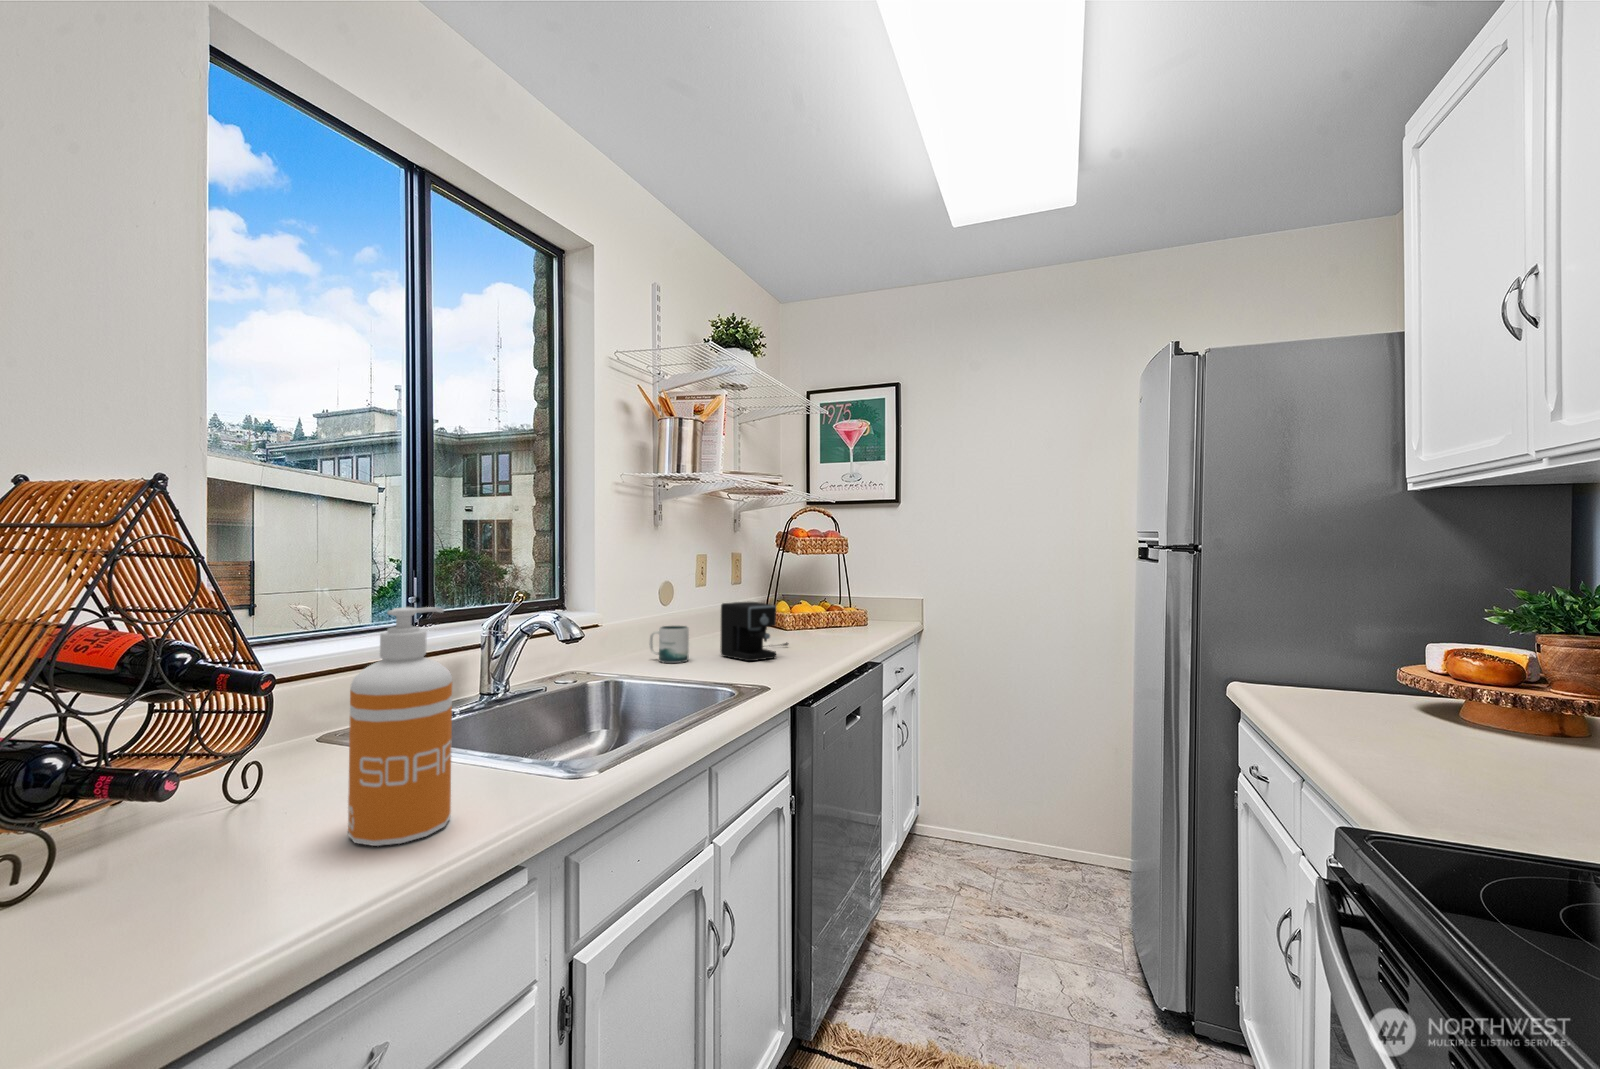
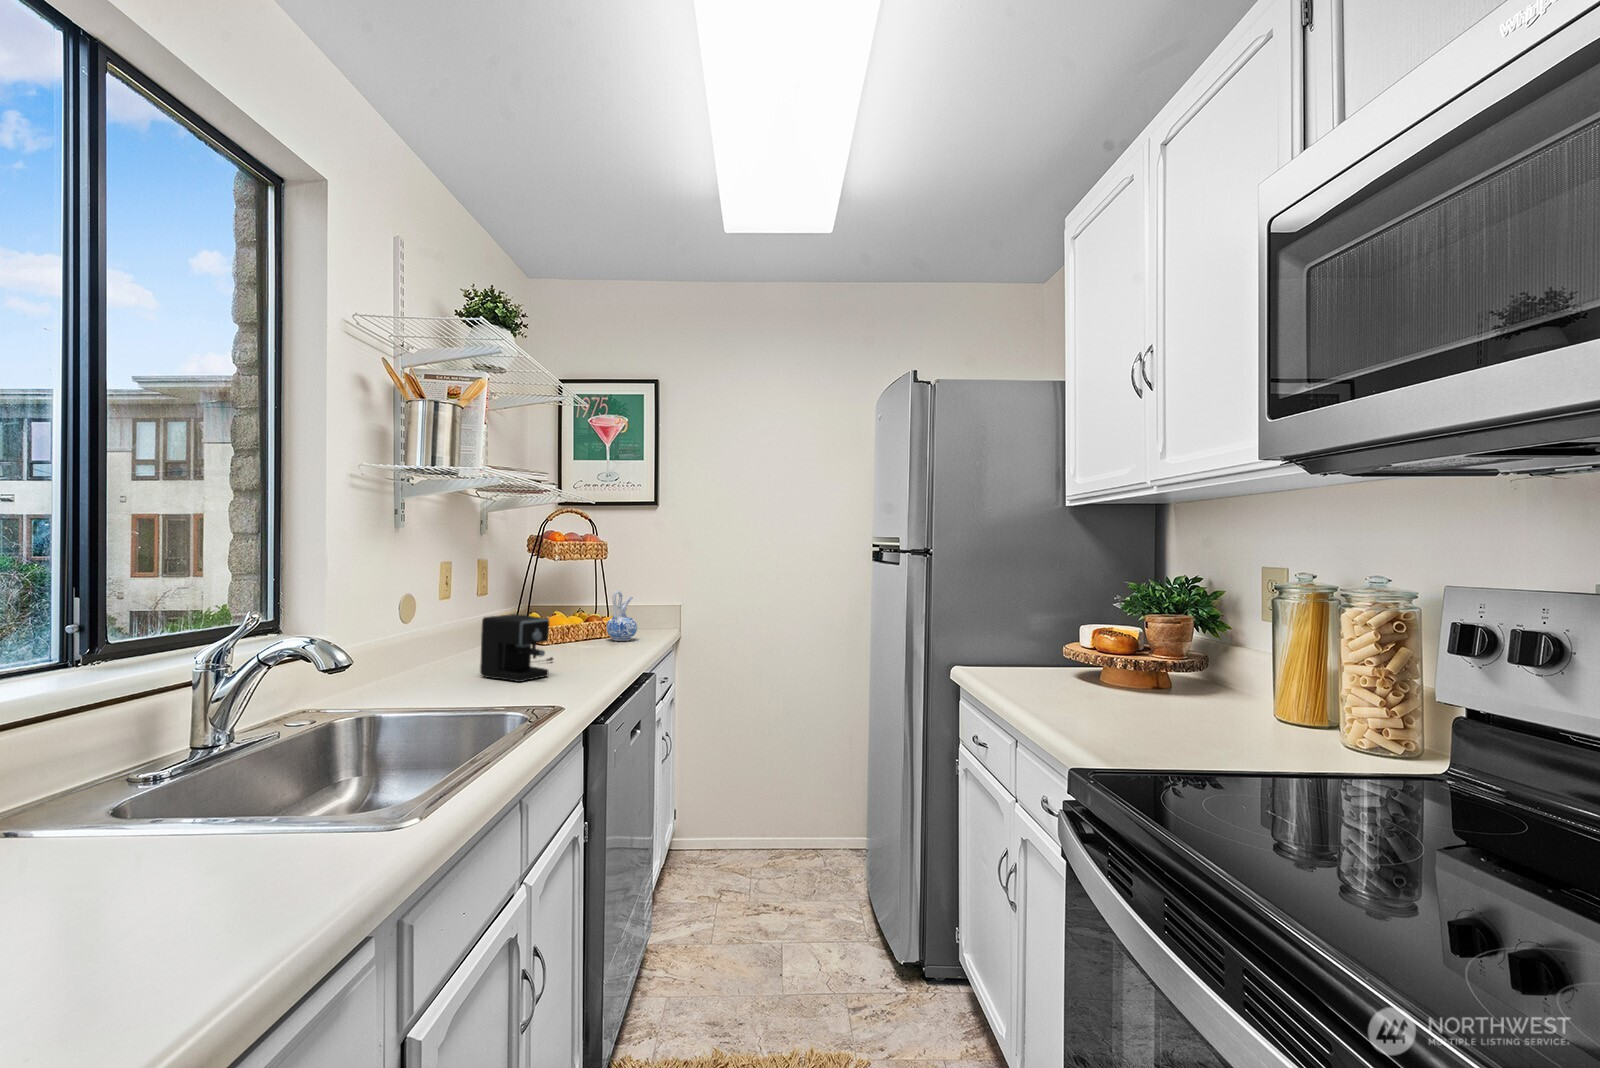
ceramic pitcher: none [846,584,874,632] -> present [606,591,637,641]
soap dispenser: present [348,607,452,846] -> none [156,655,293,946]
mug: present [650,626,689,663] -> none [393,645,446,689]

